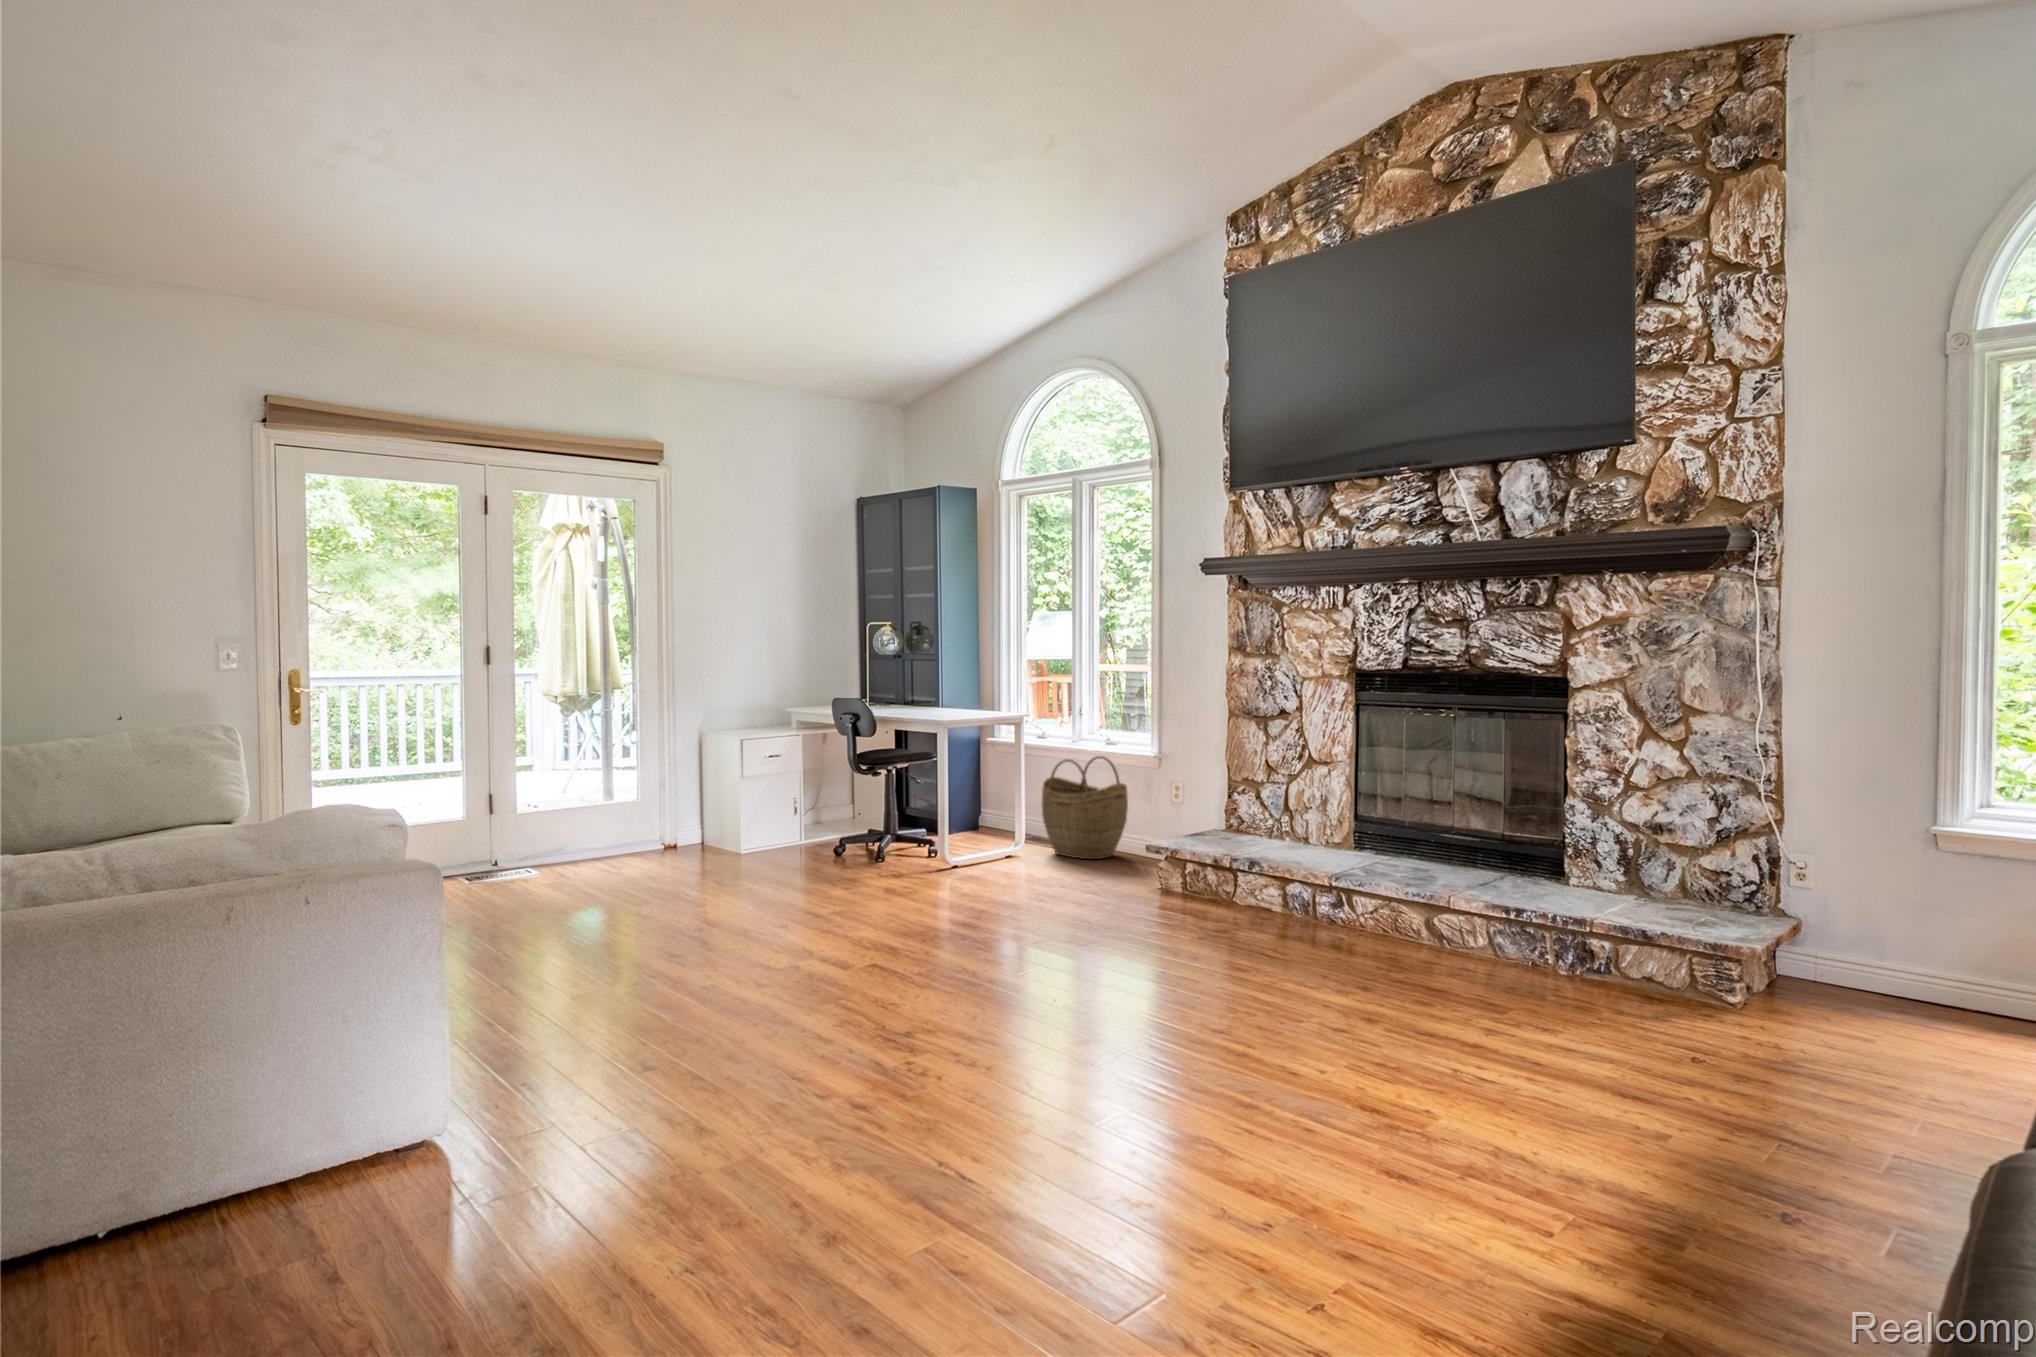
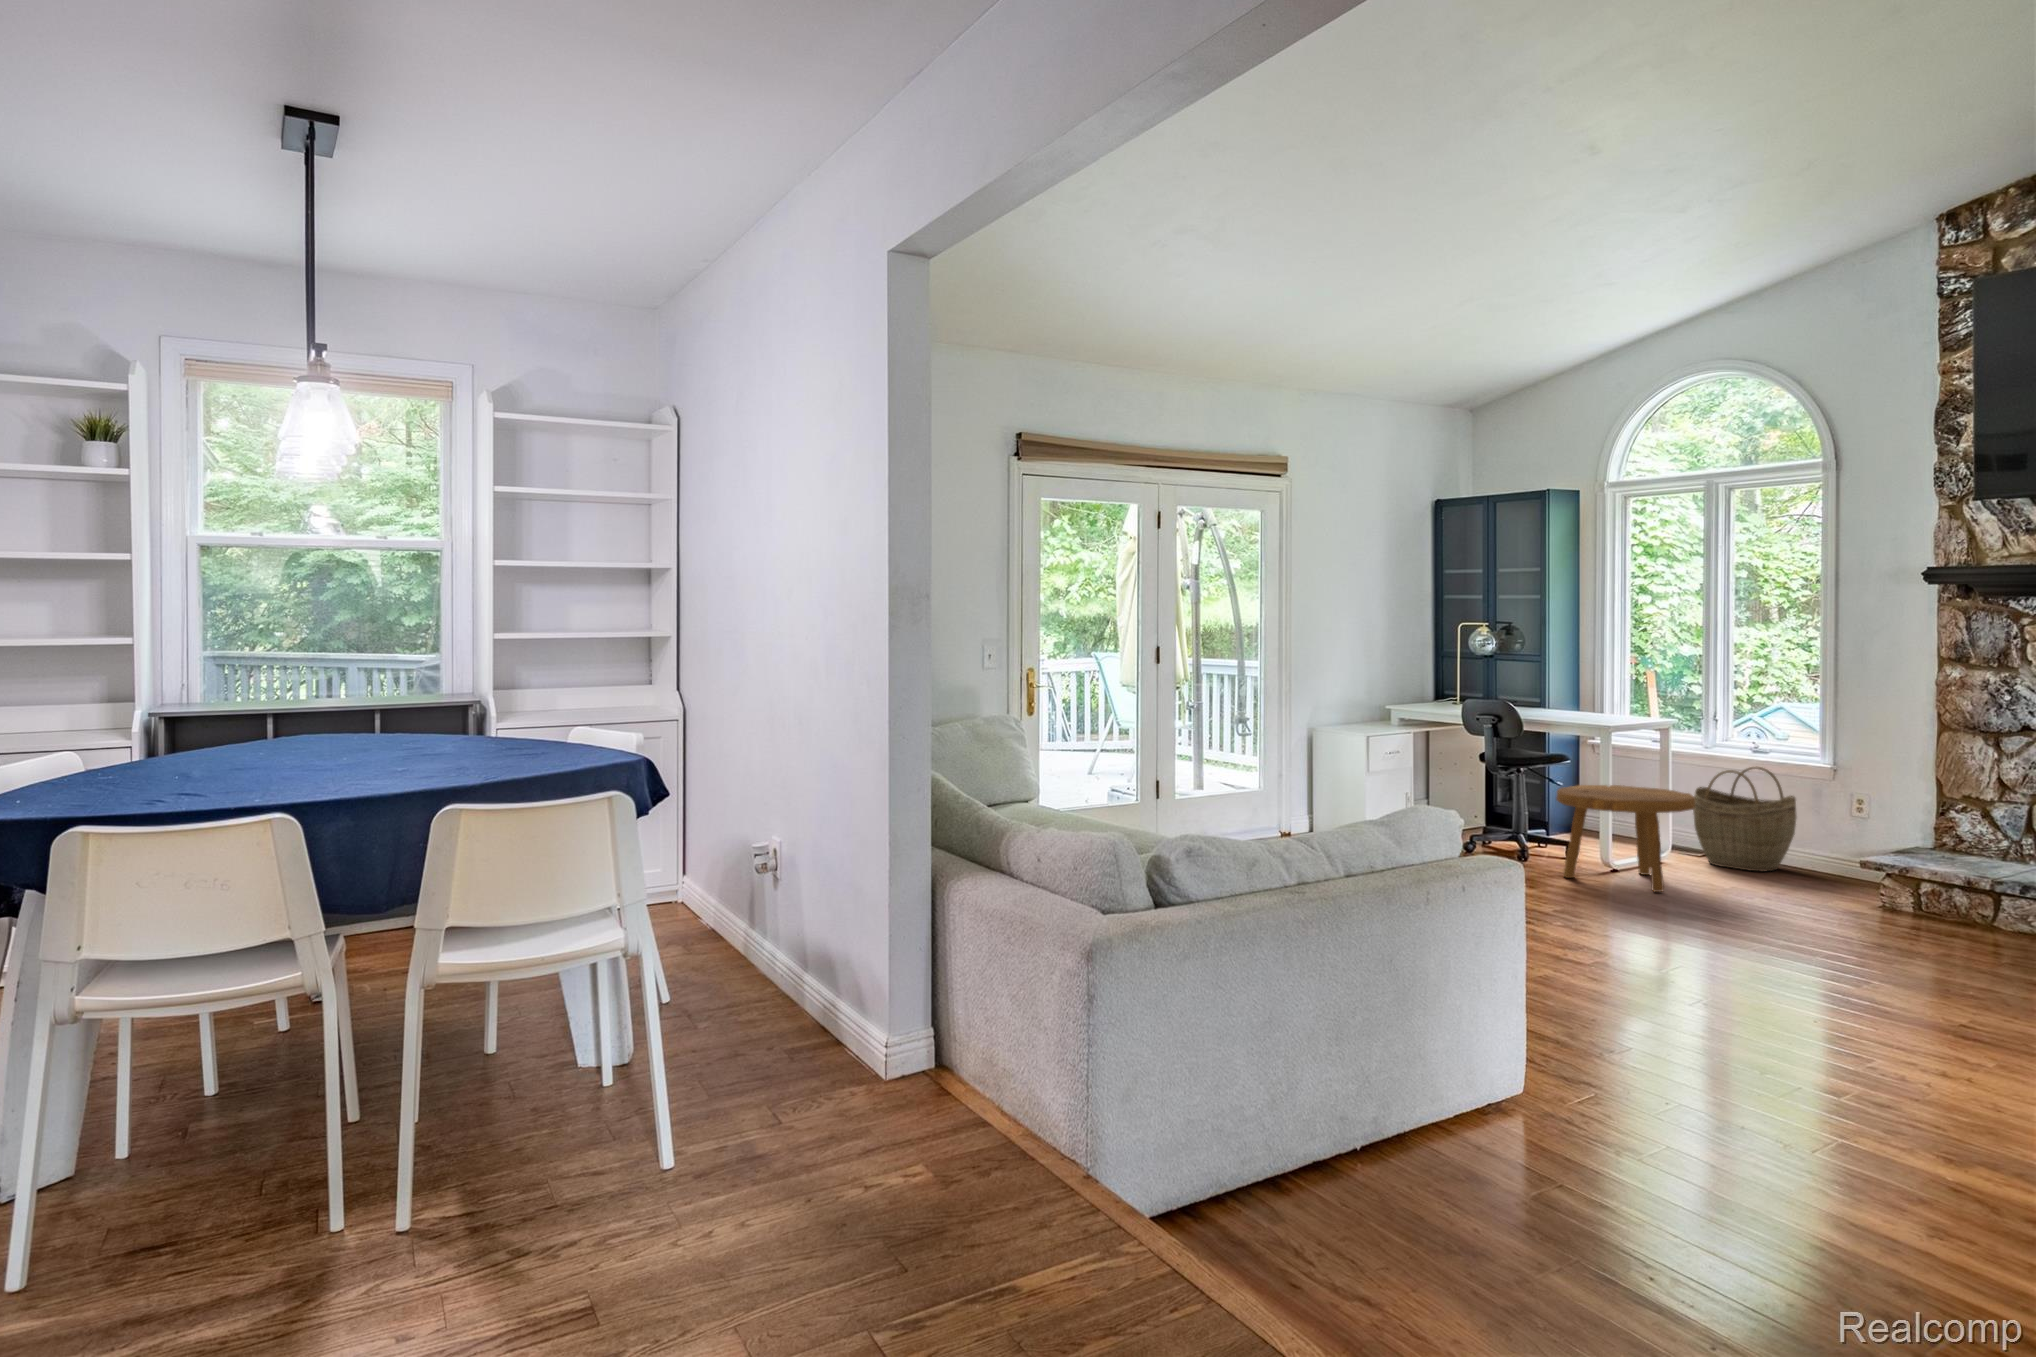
footstool: none [882,776,1010,884] -> present [1556,785,1695,892]

